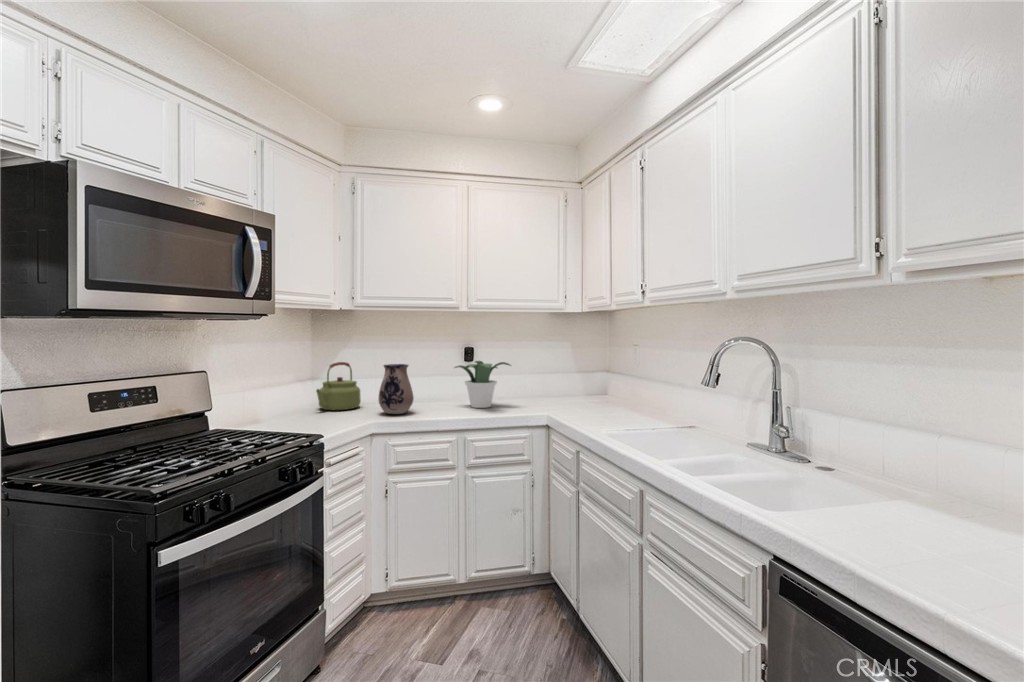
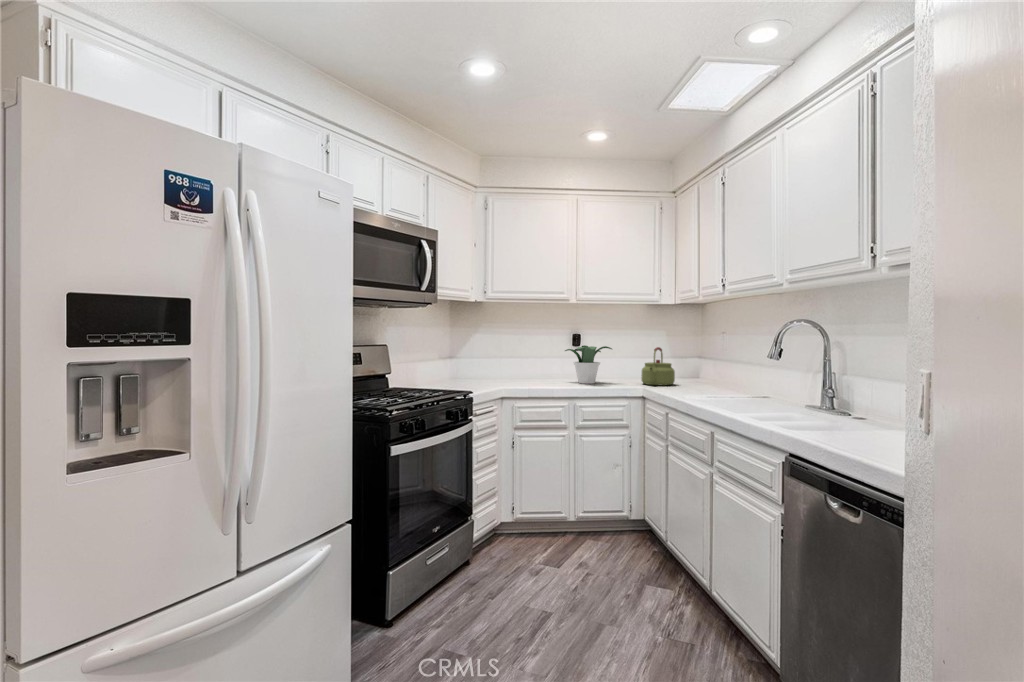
kettle: present [316,362,361,410] -> present [641,347,675,385]
ceramic pitcher: present [378,364,414,414] -> none [507,346,533,385]

